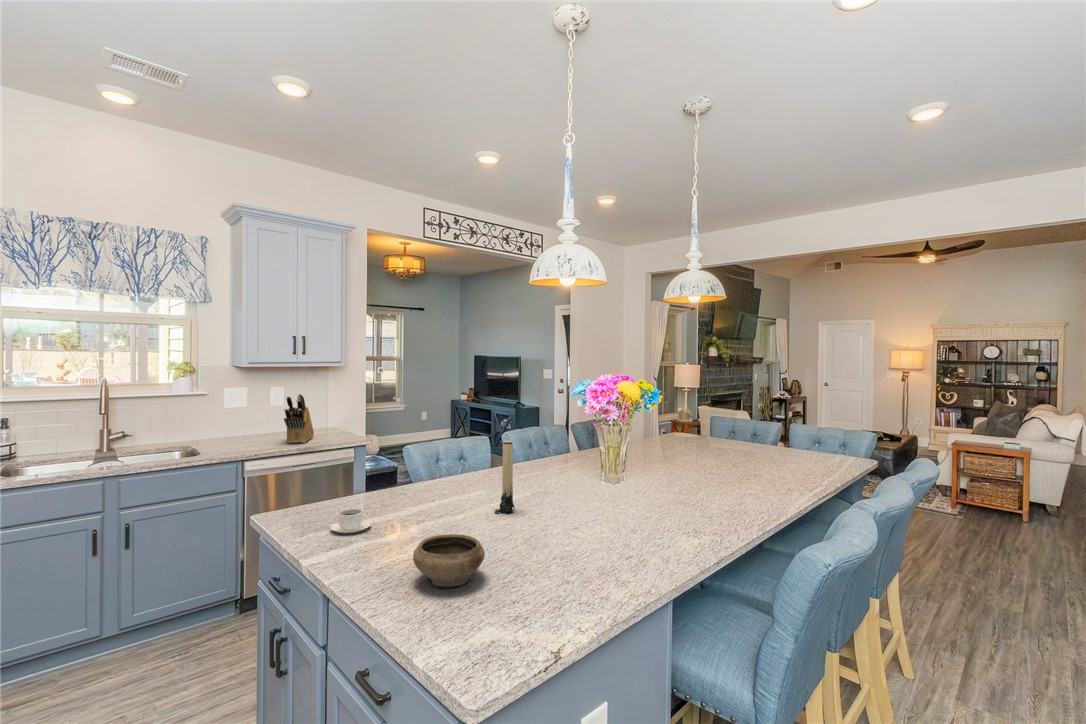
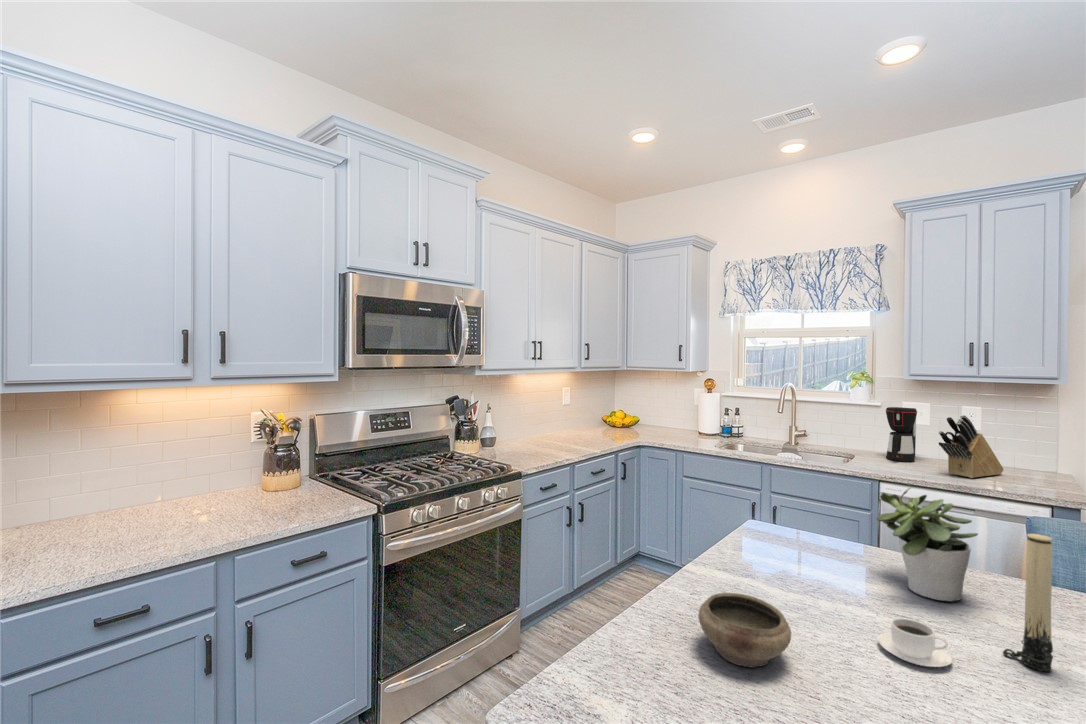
coffee maker: none [221,394,250,443] -> present [886,407,917,462]
potted plant: none [389,438,454,508] -> present [877,488,978,602]
coffee cup: present [330,509,371,533] -> present [878,618,952,667]

